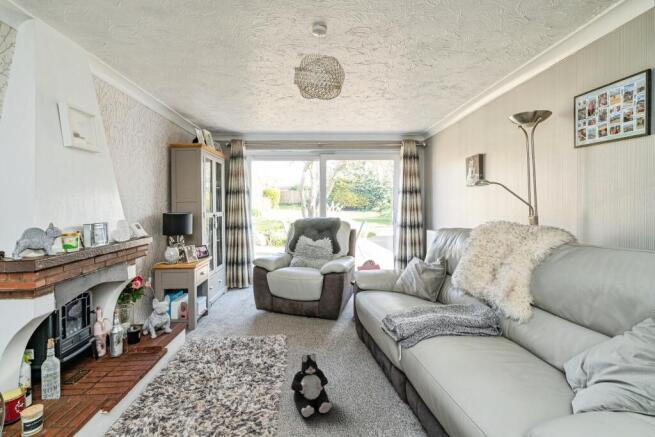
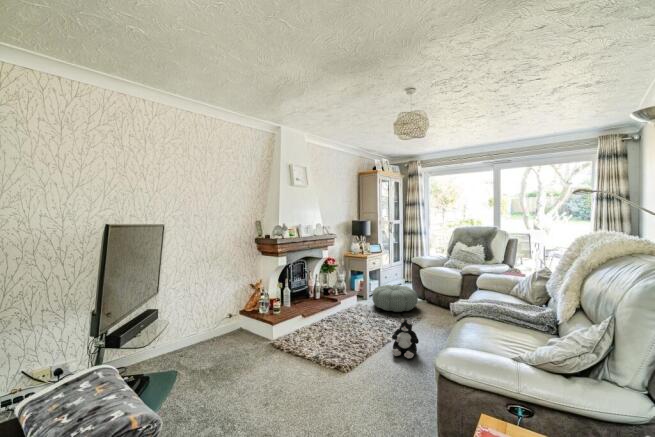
pouf: none [211,298,273,339] -> present [372,285,418,312]

